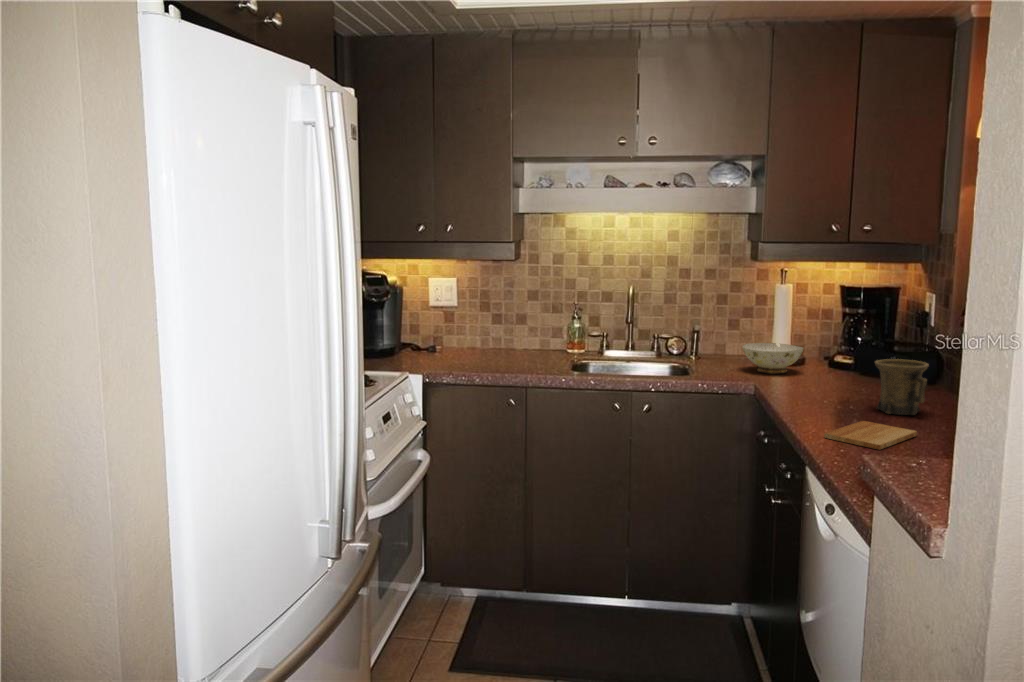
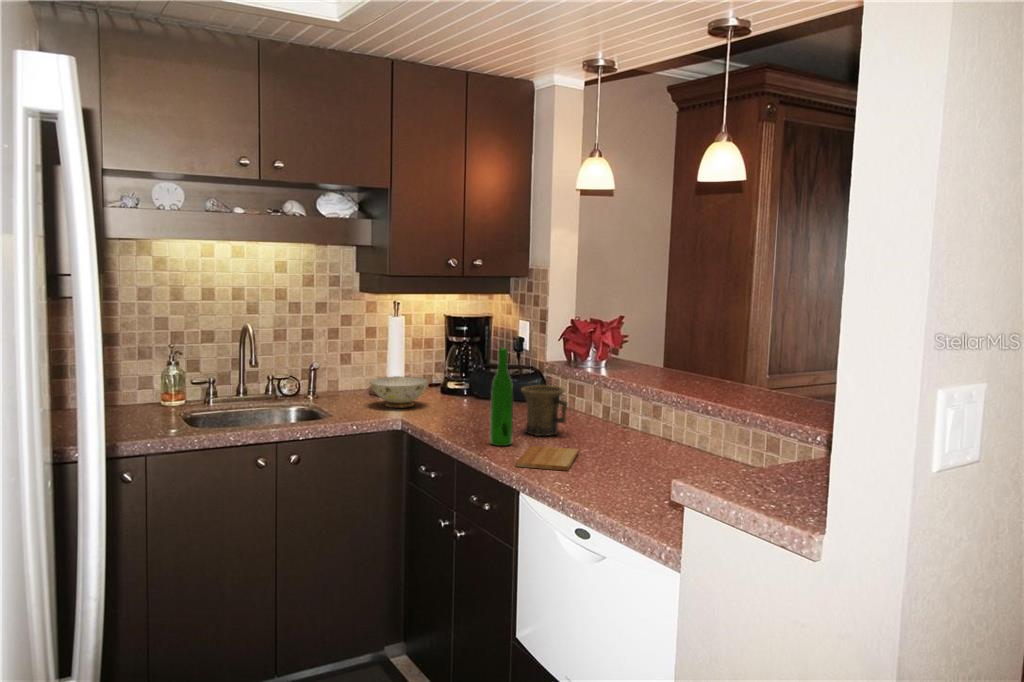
wine bottle: none [823,314,852,418] -> present [490,348,513,446]

